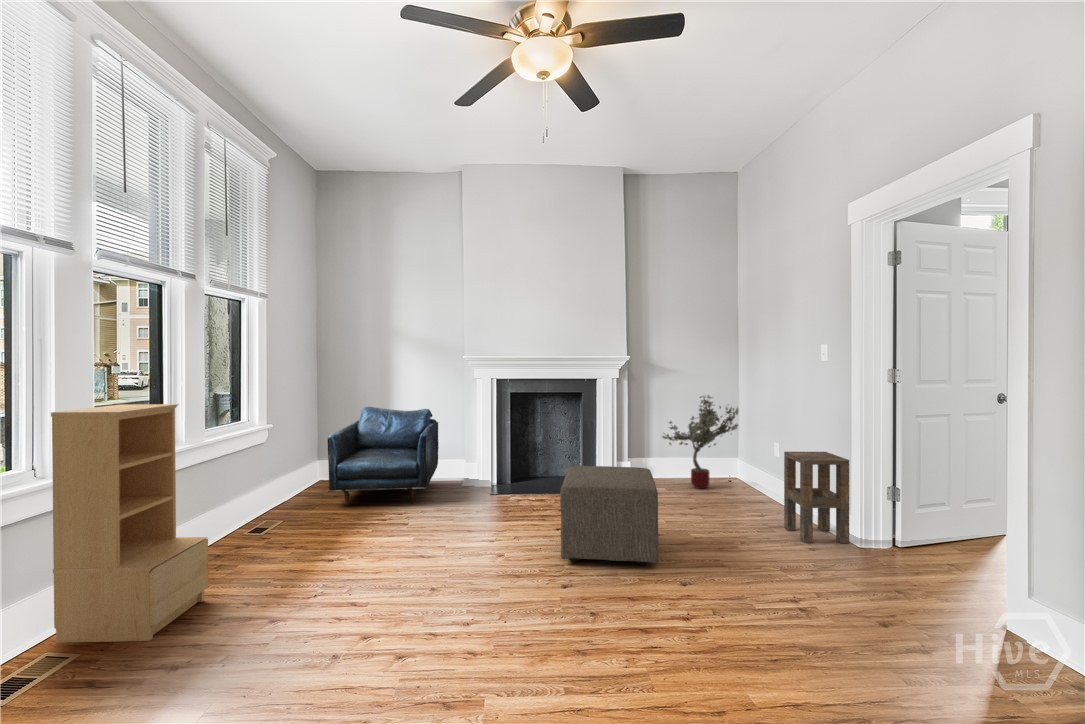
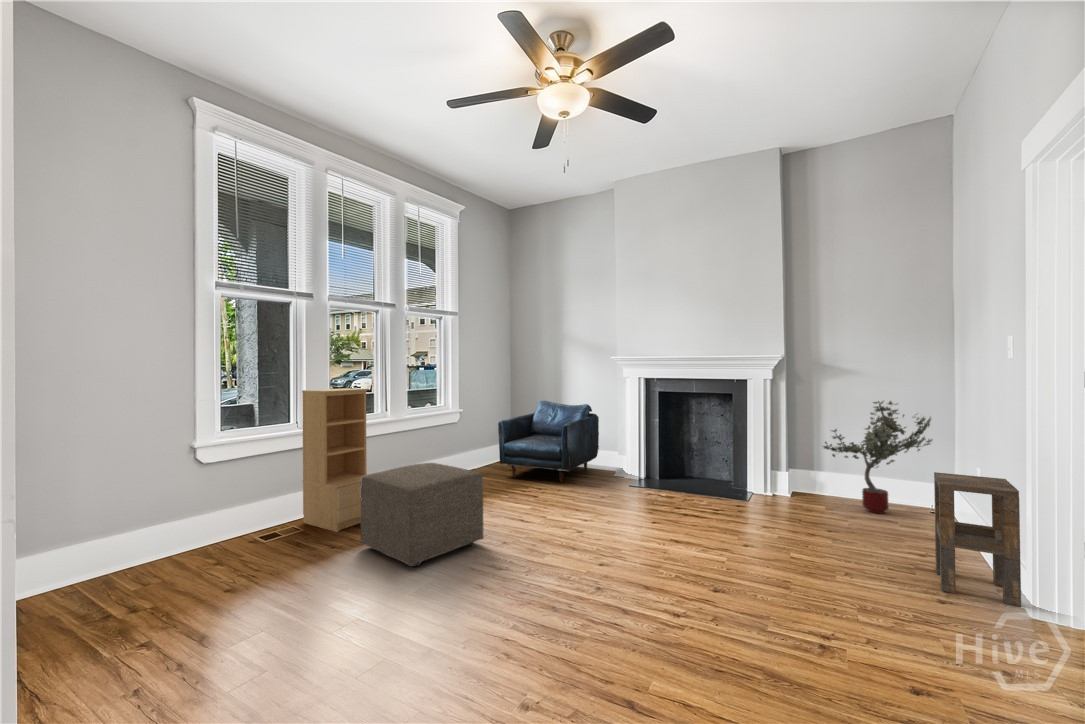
ottoman: present [560,466,659,565] -> present [360,463,484,567]

